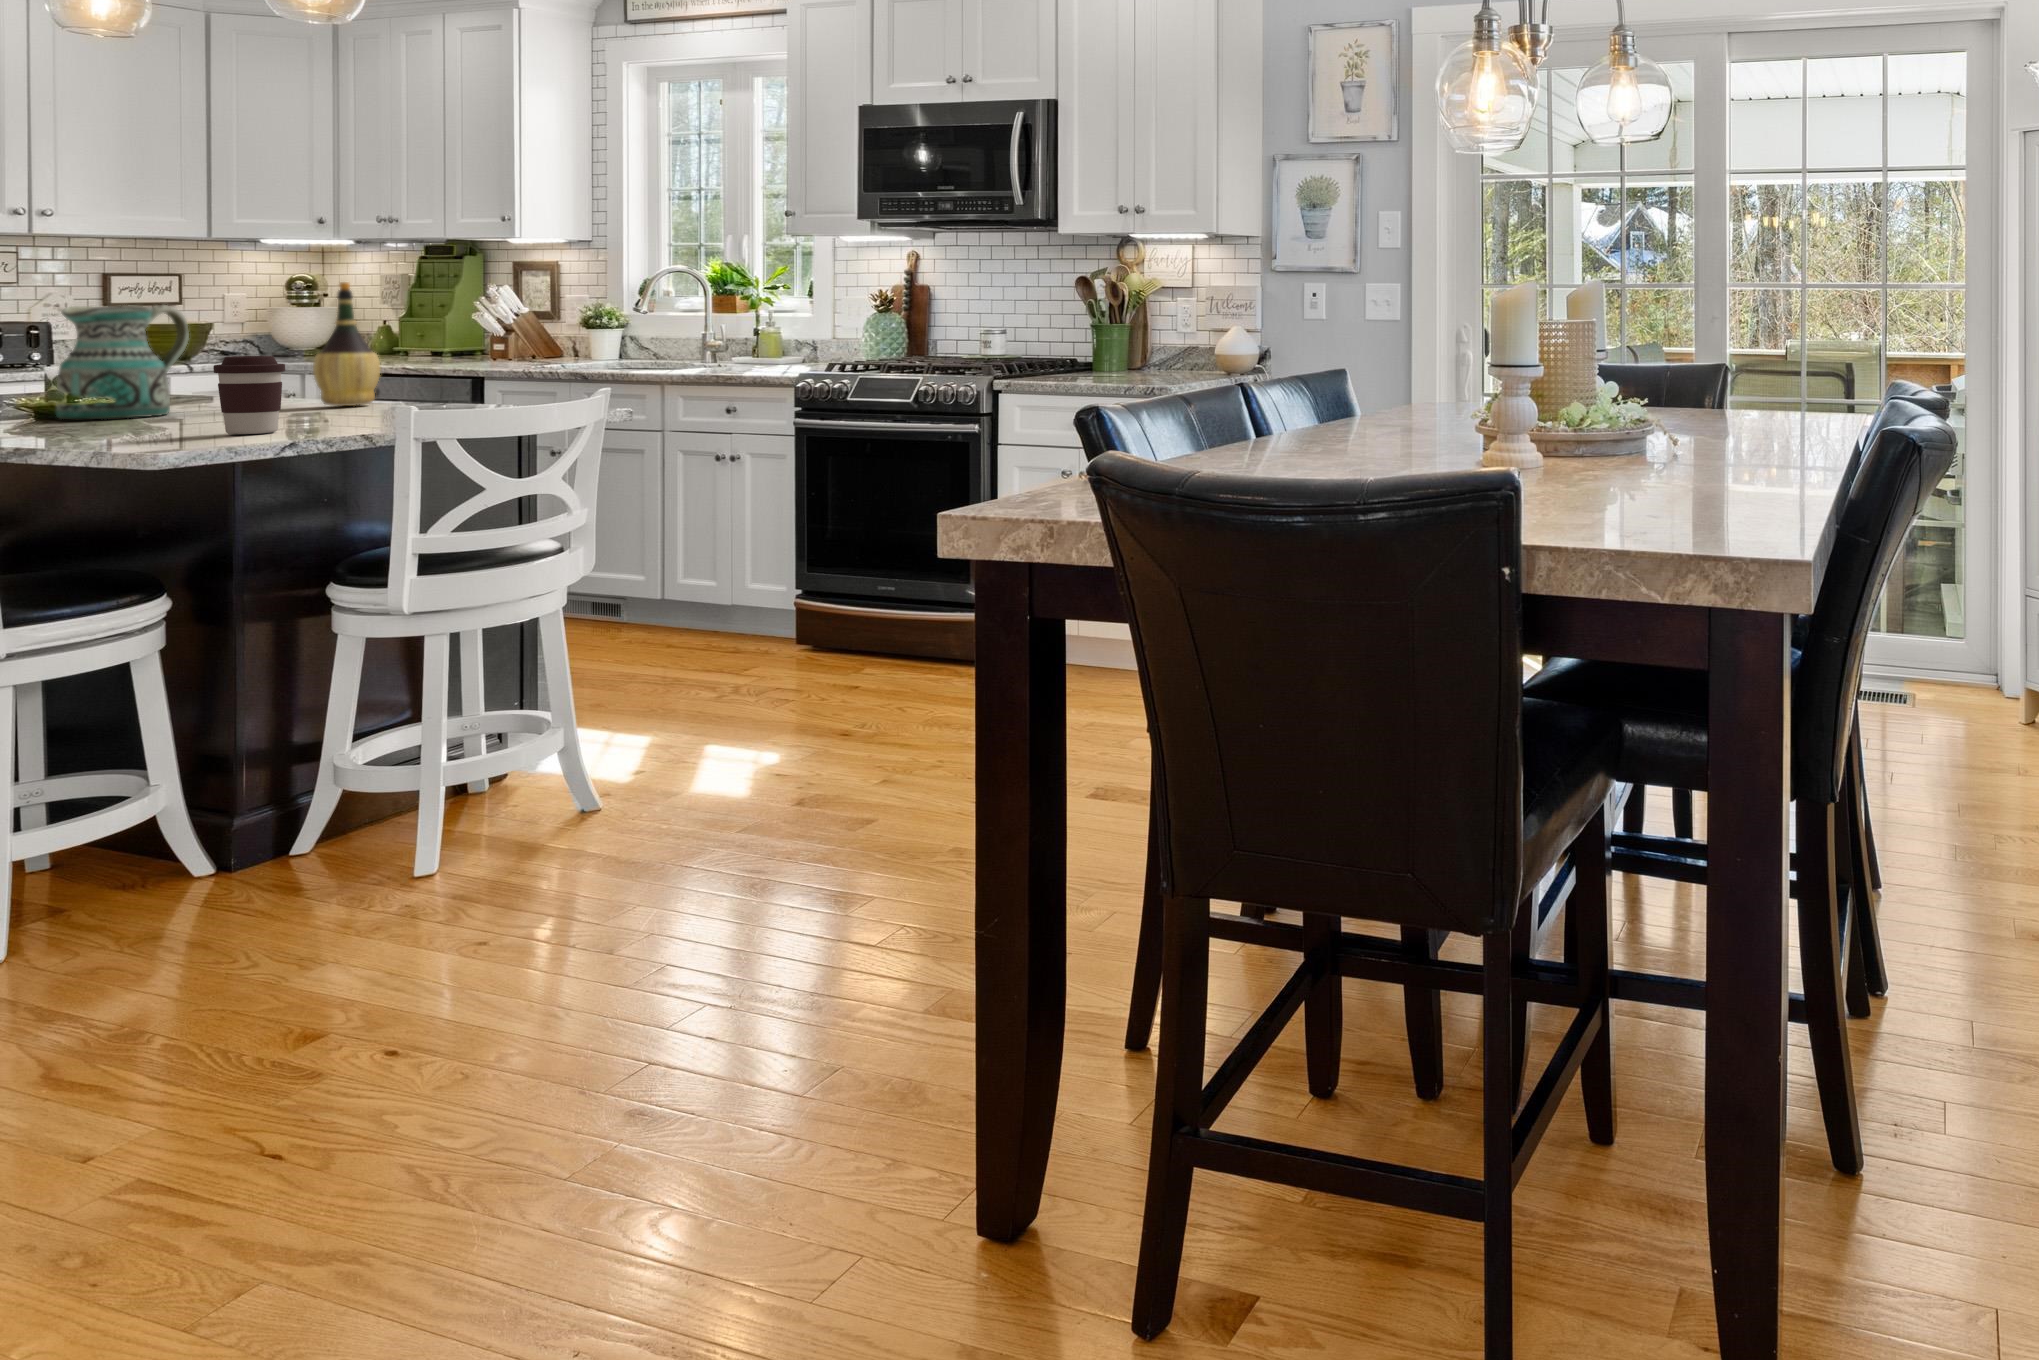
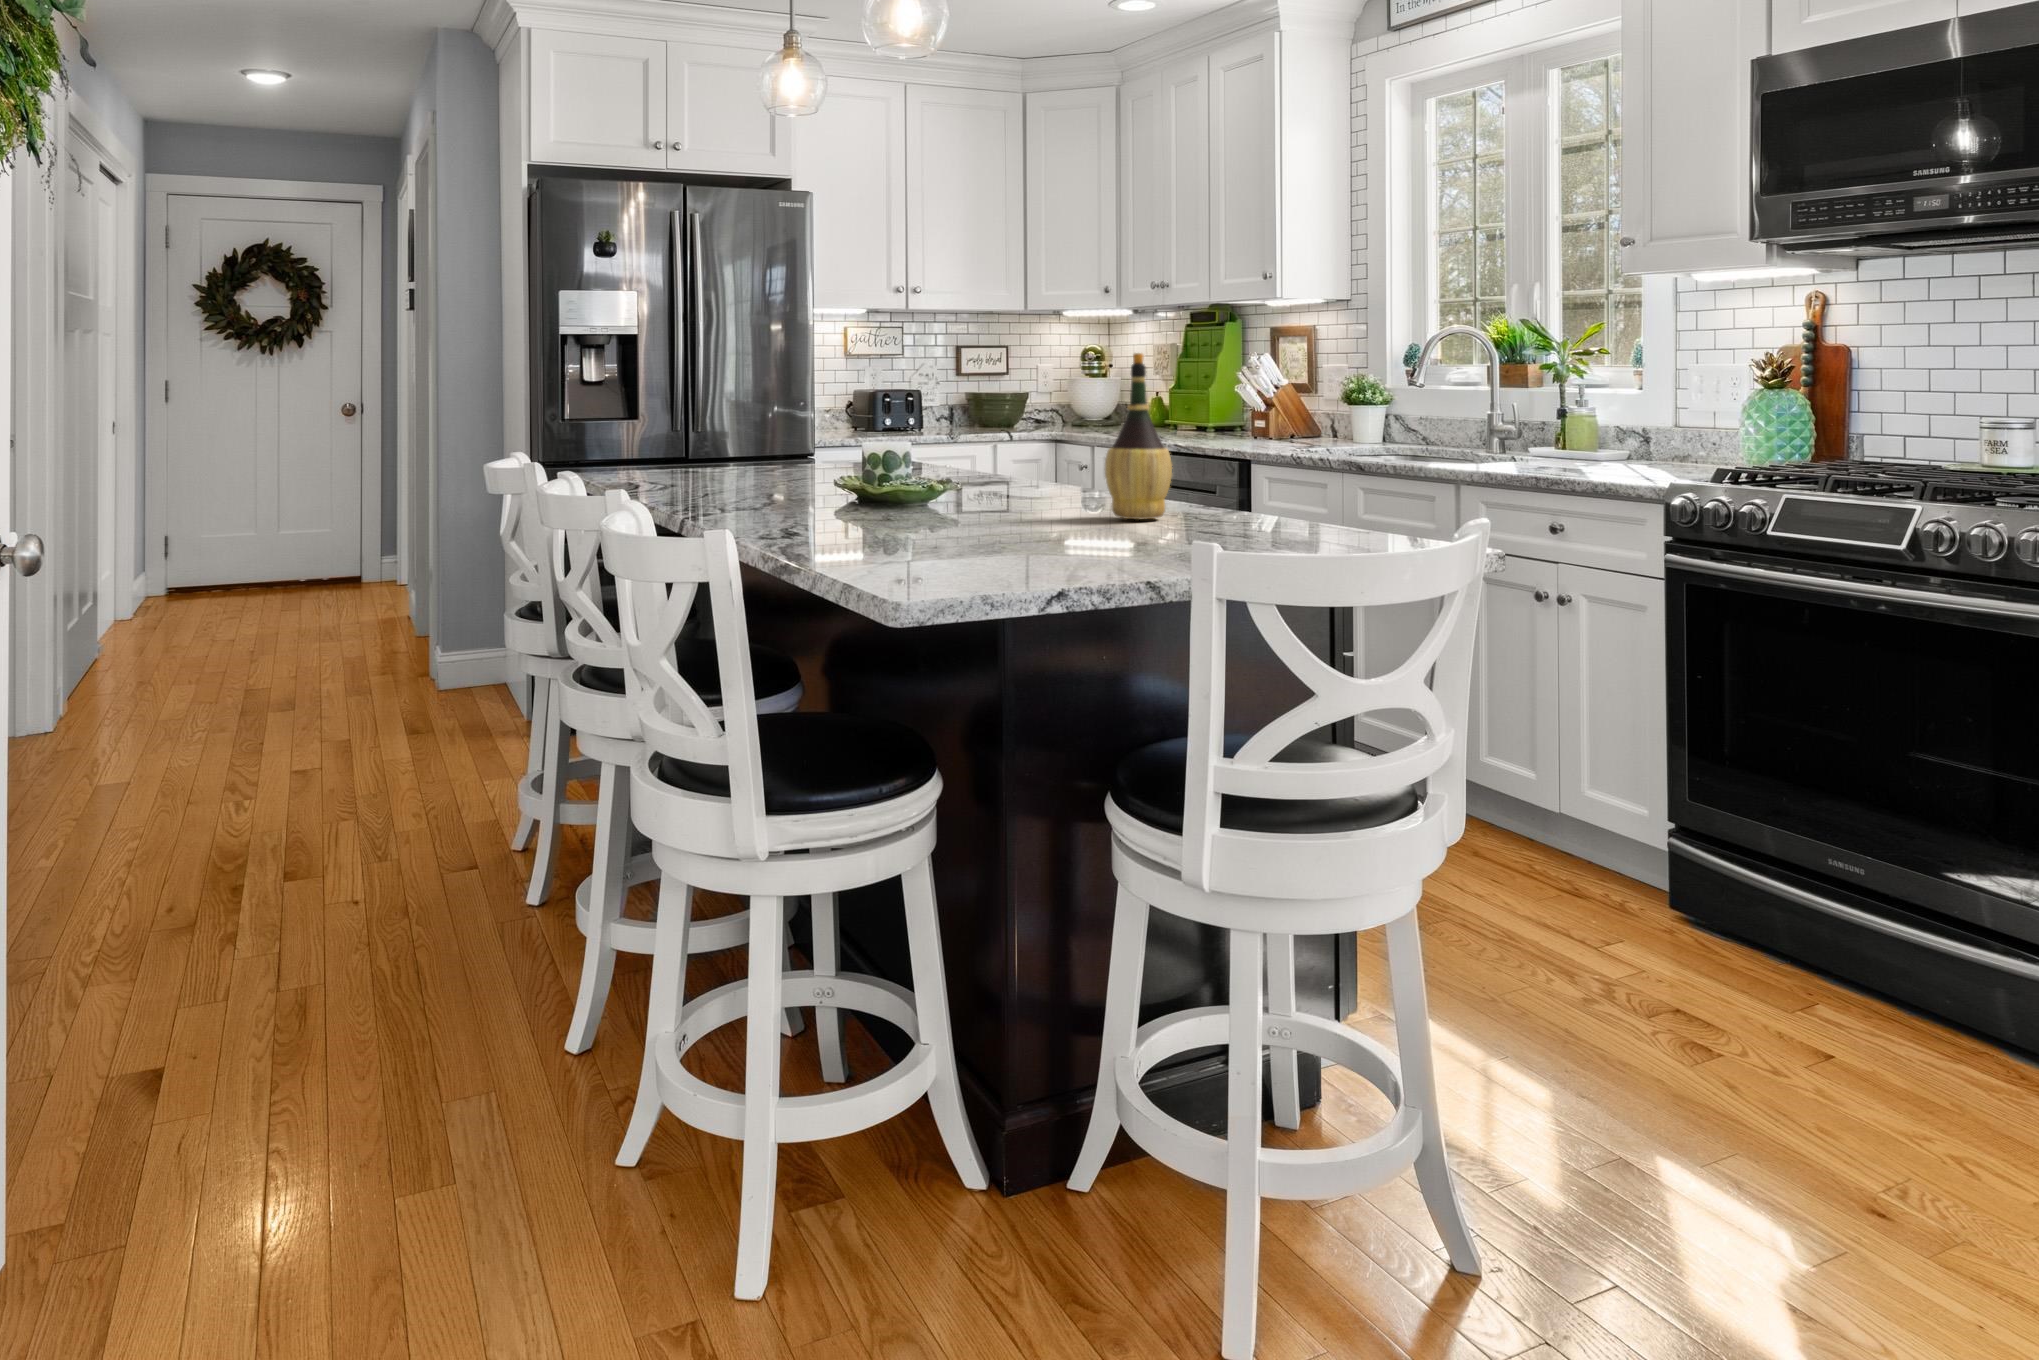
ceramic pitcher: present [56,305,189,419] -> none [884,384,995,523]
coffee cup: present [213,356,285,434] -> none [1006,461,1079,576]

